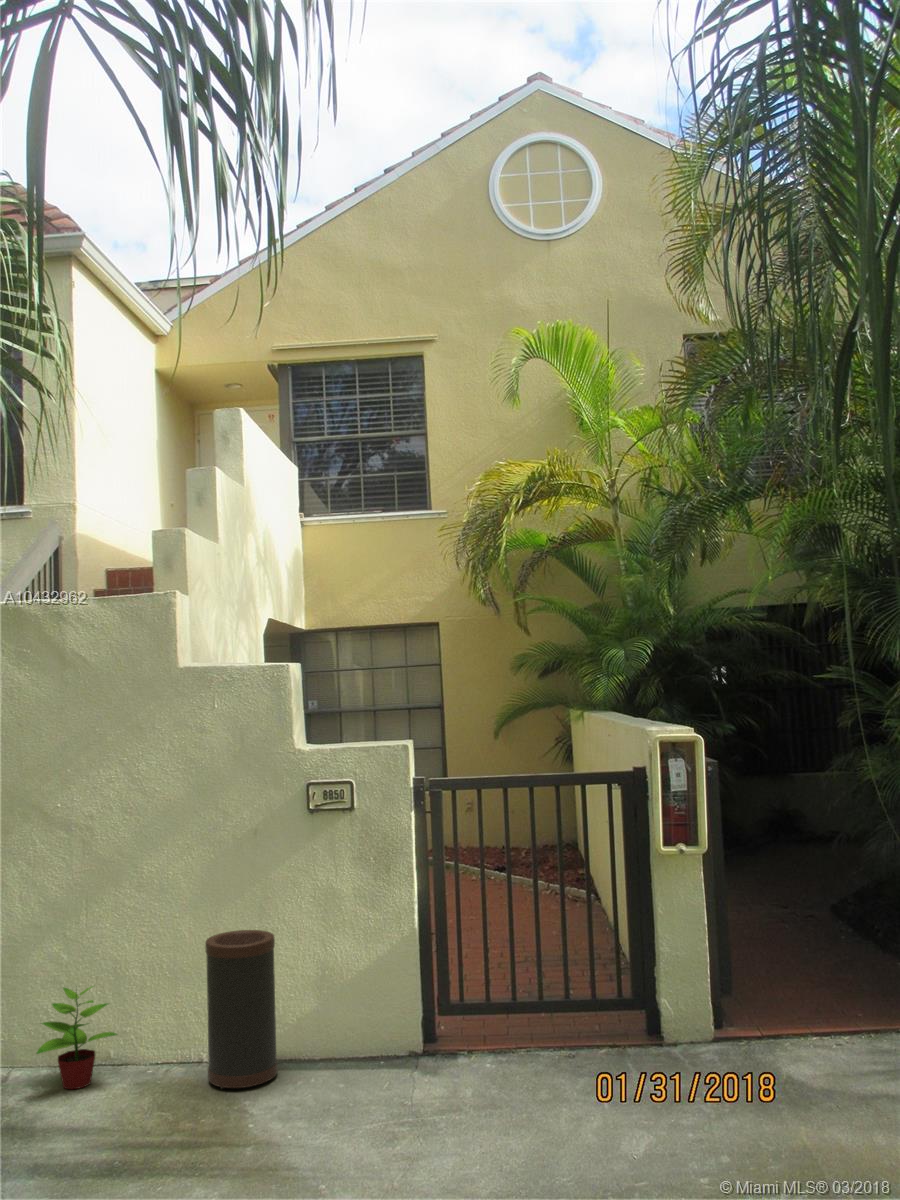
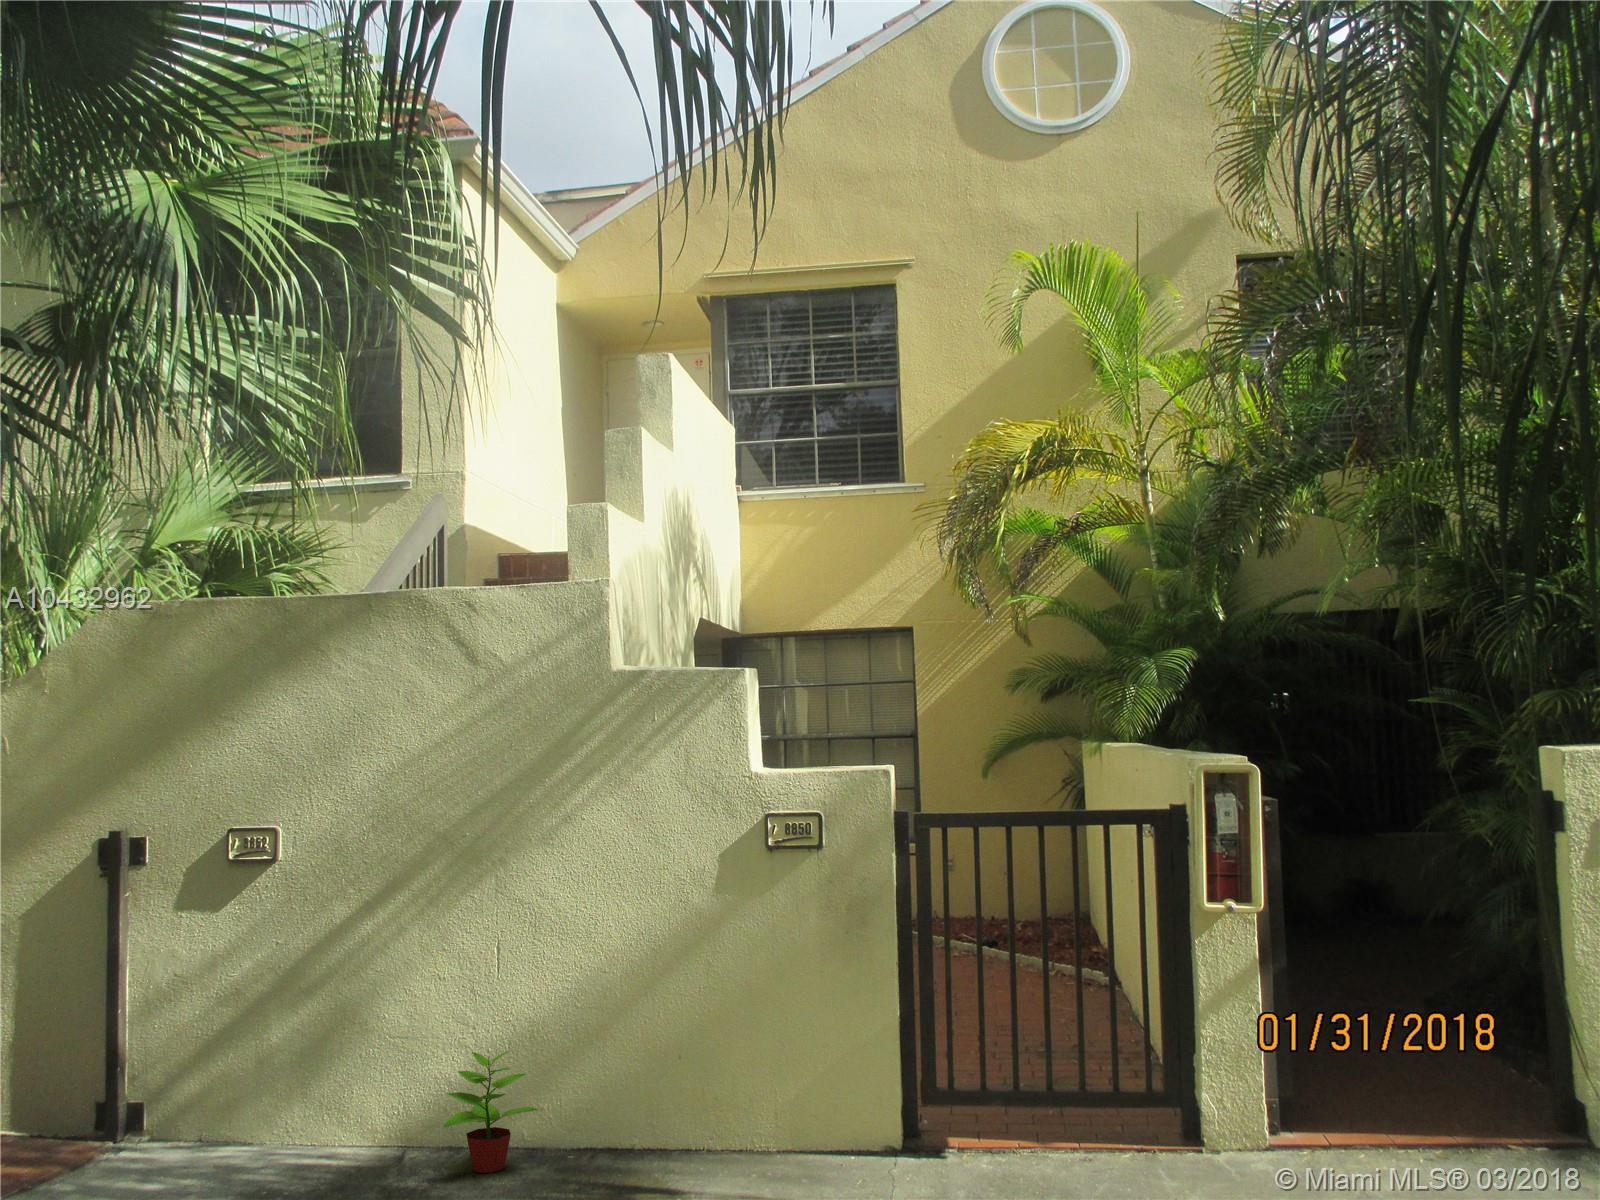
trash can: present [205,930,278,1089] -> none [643,991,728,1178]

